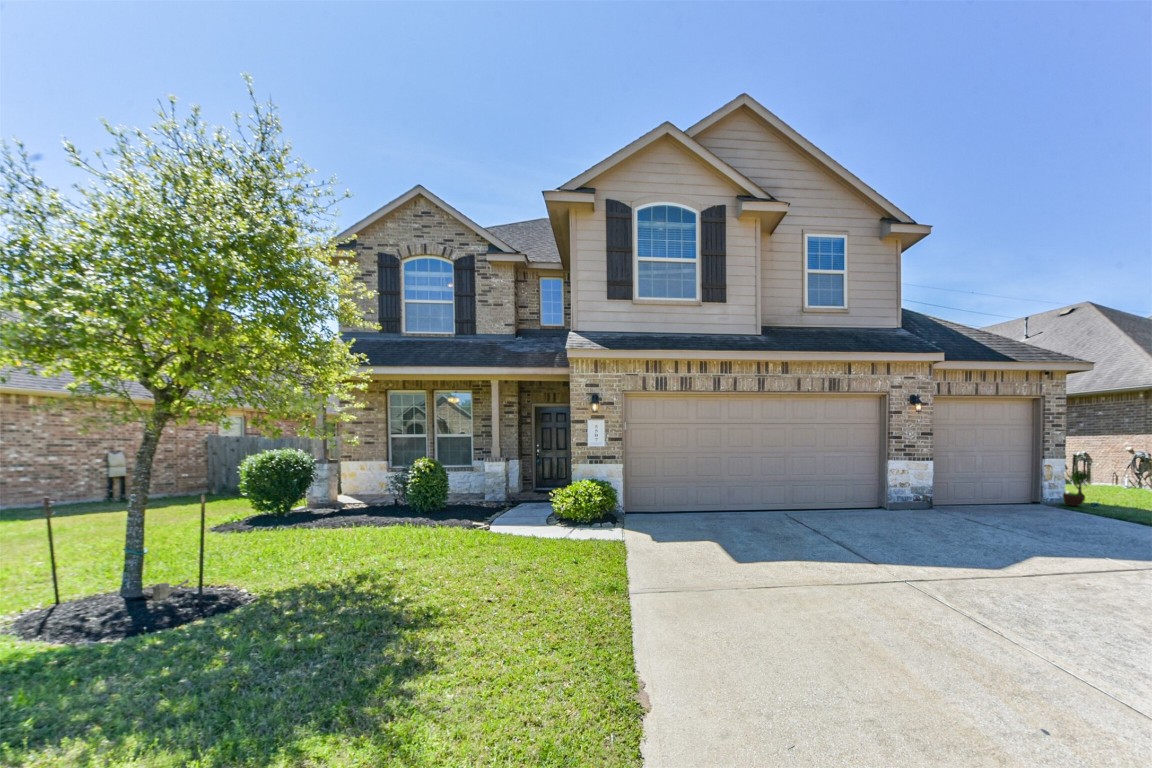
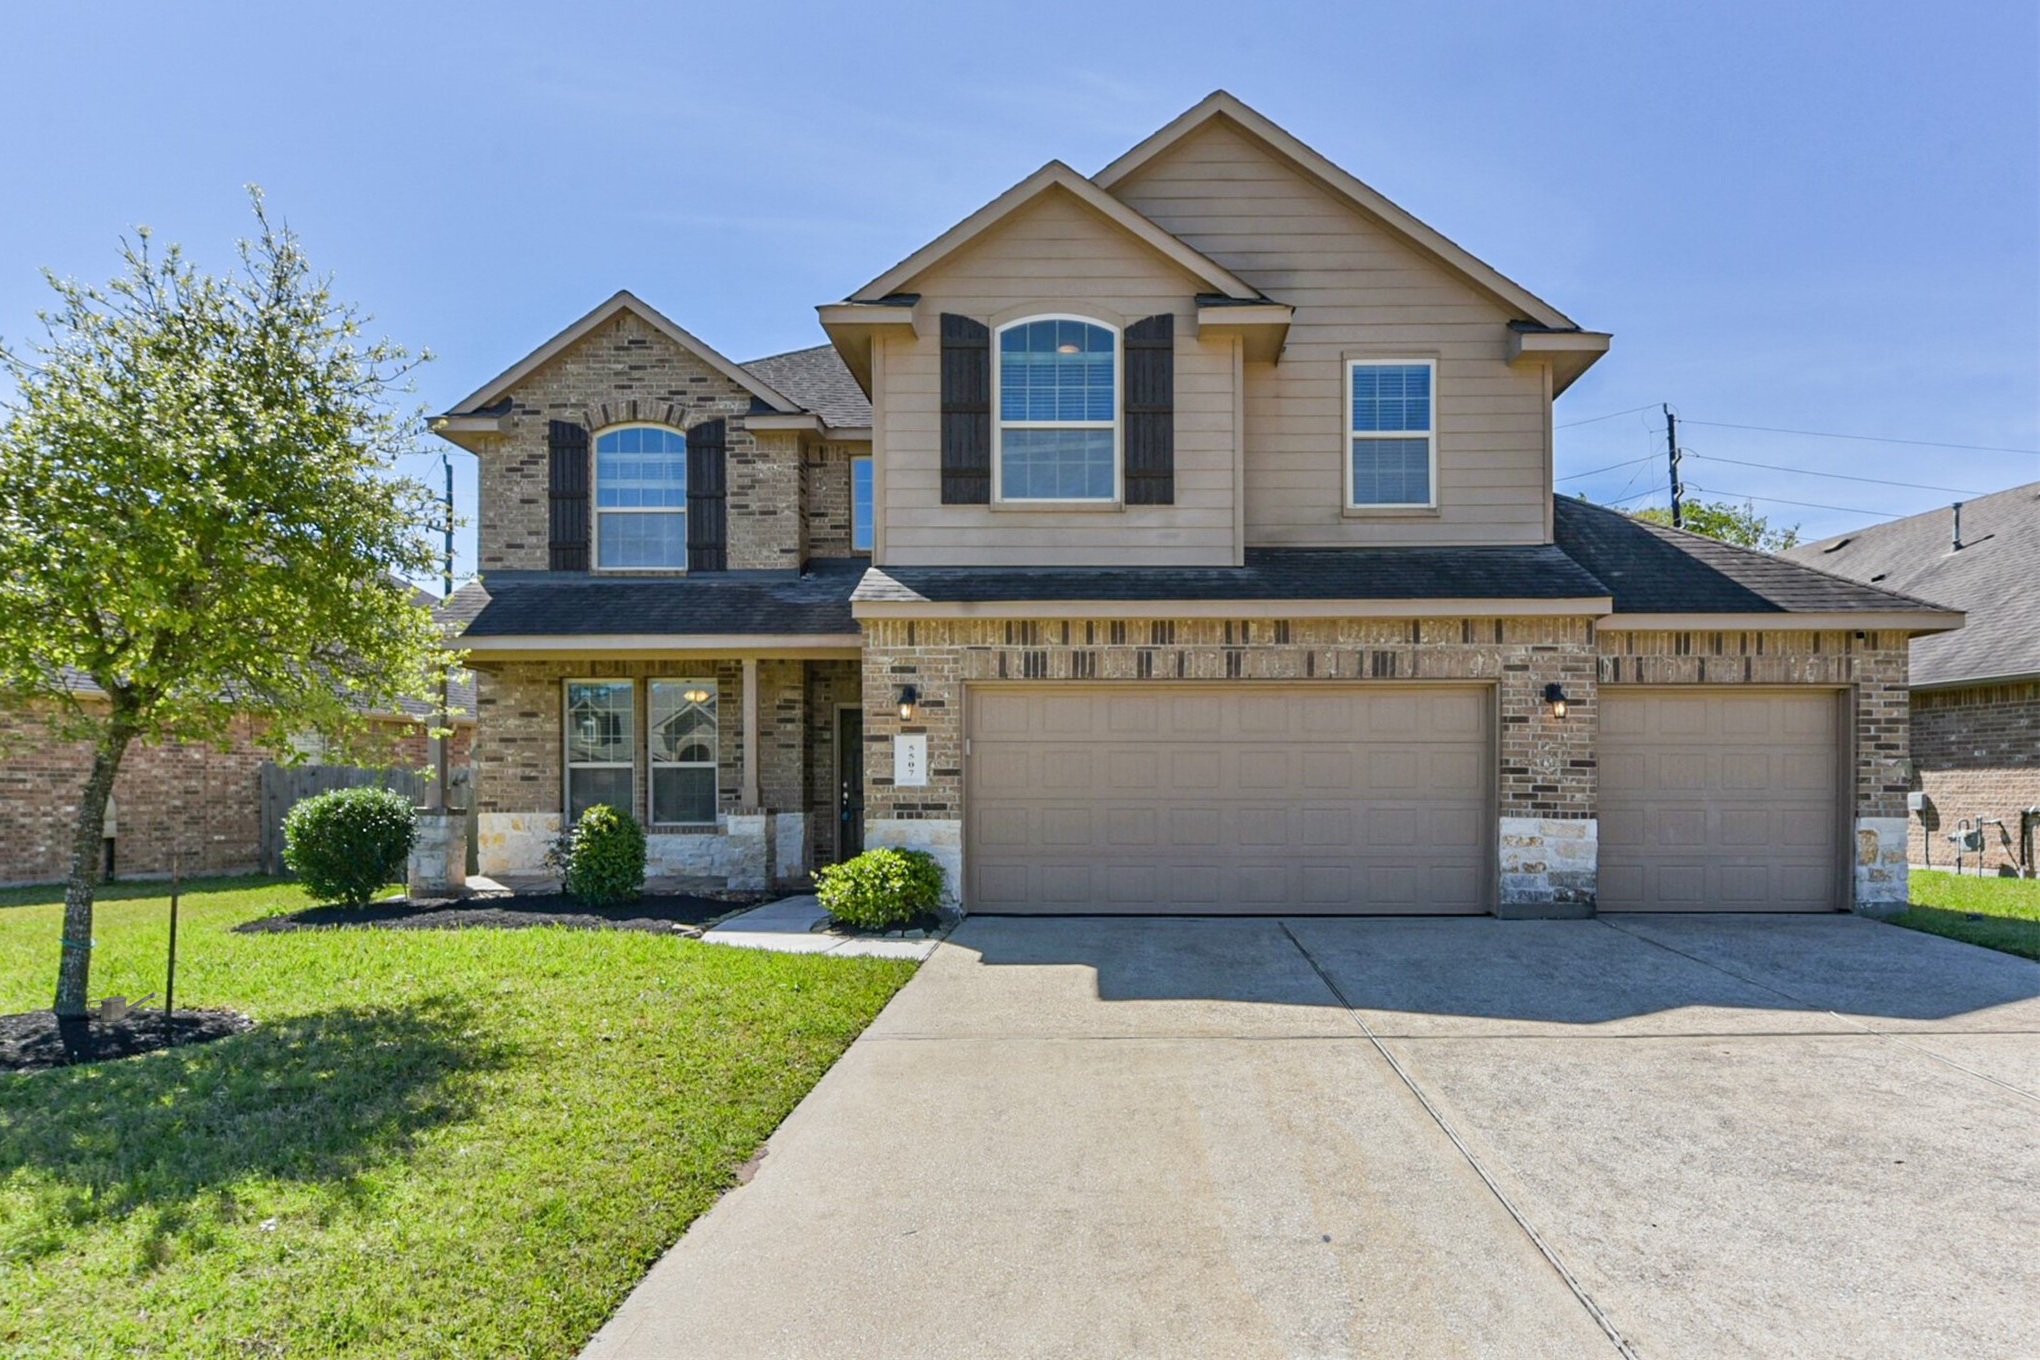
potted tree: present [1063,470,1091,506] -> none [1905,835,1968,919]

